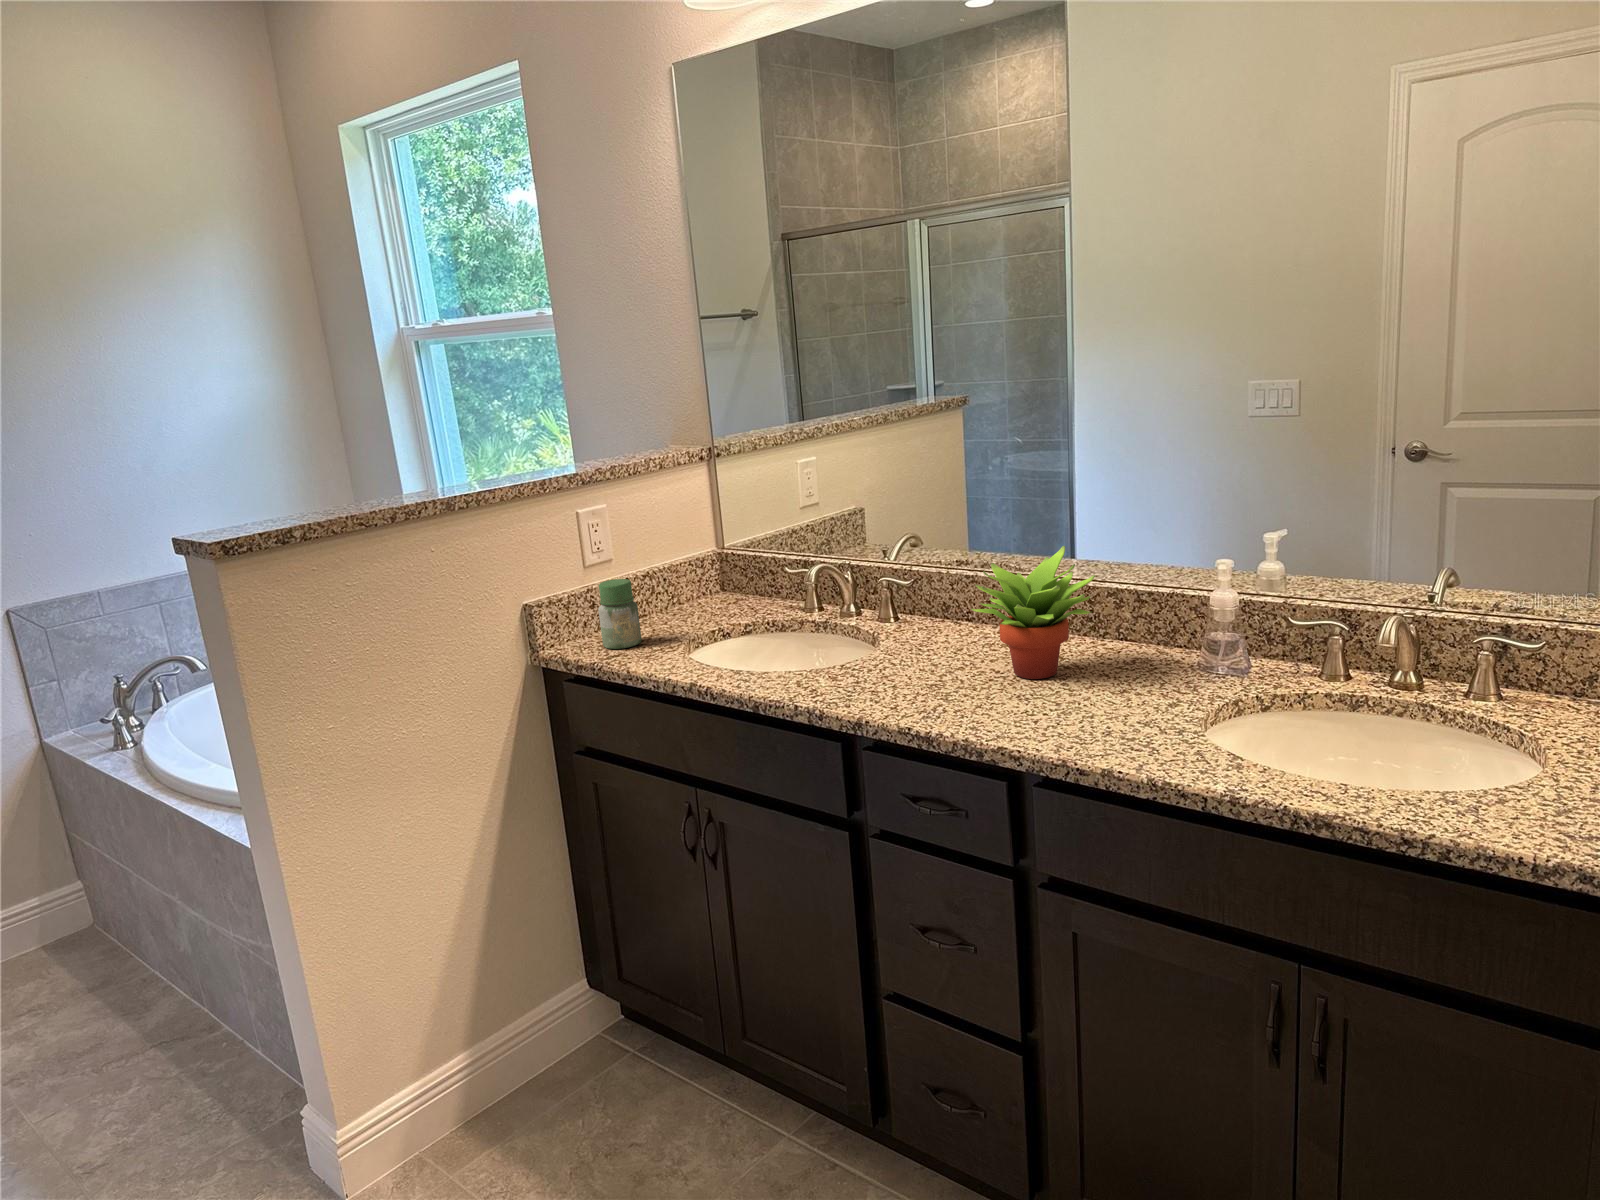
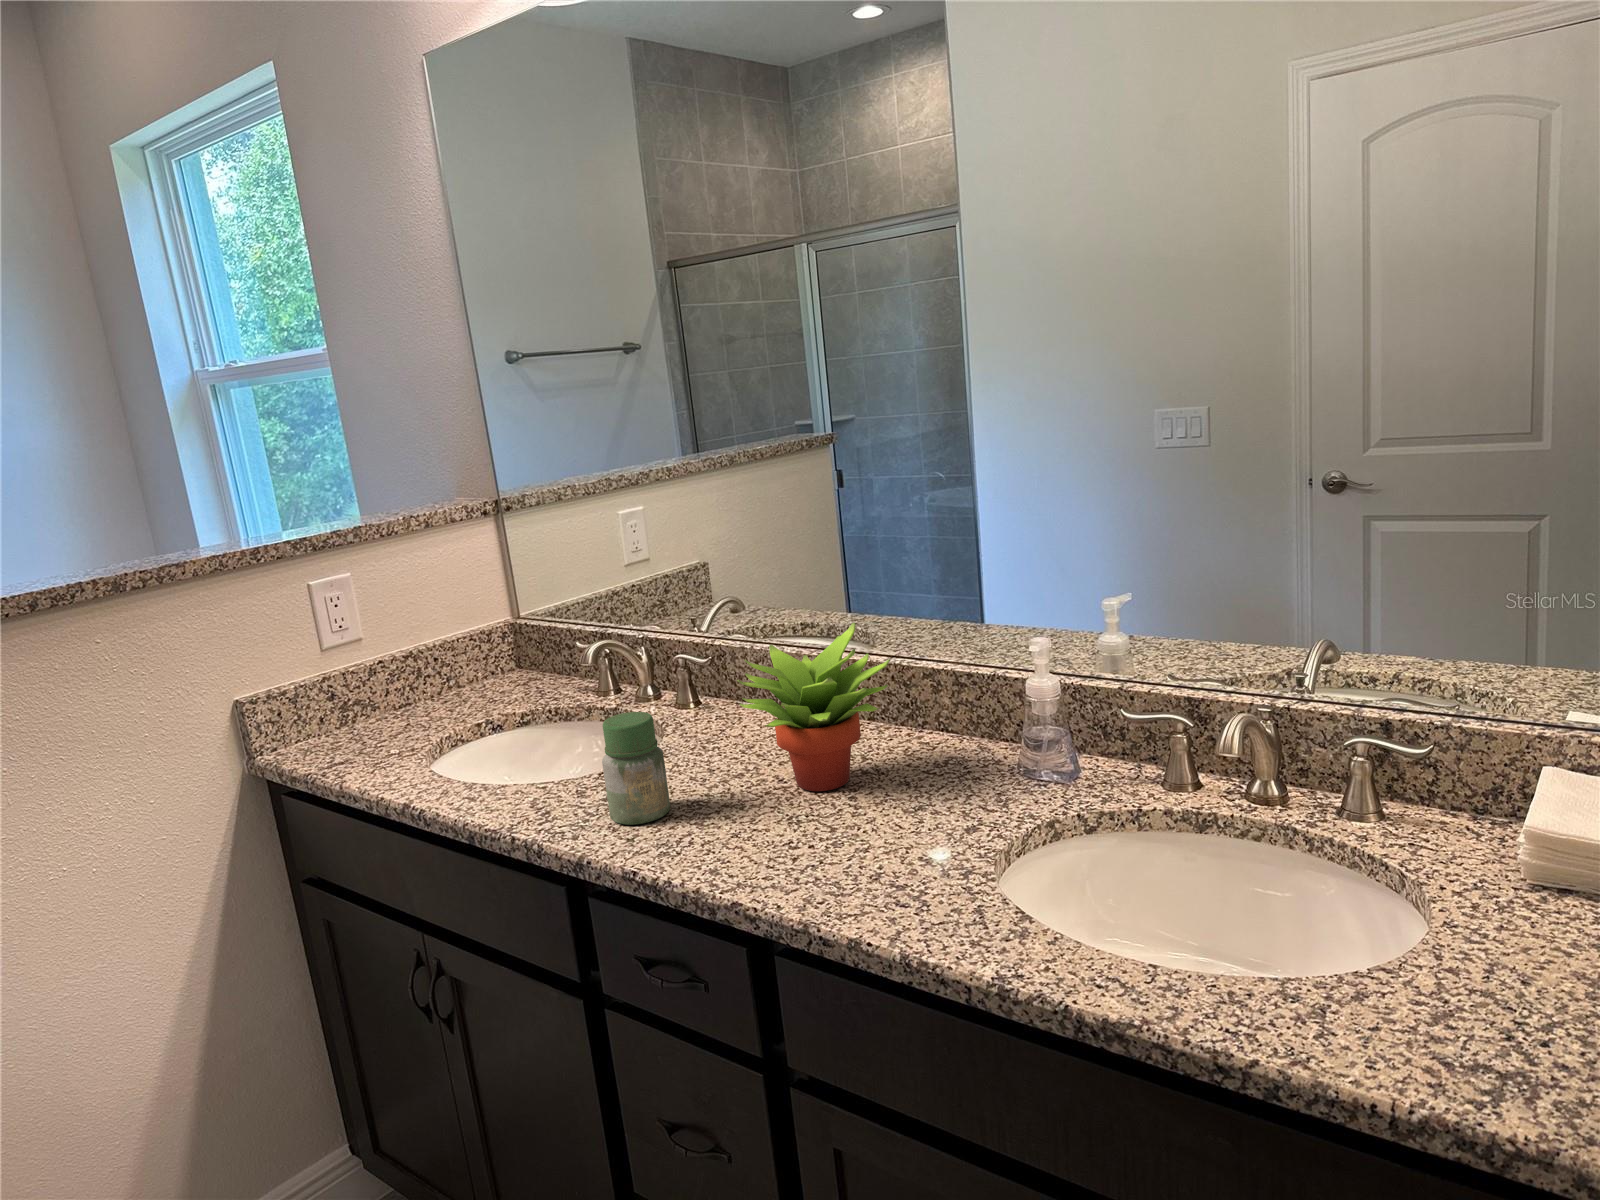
jar: present [598,579,642,649] -> present [602,712,670,825]

